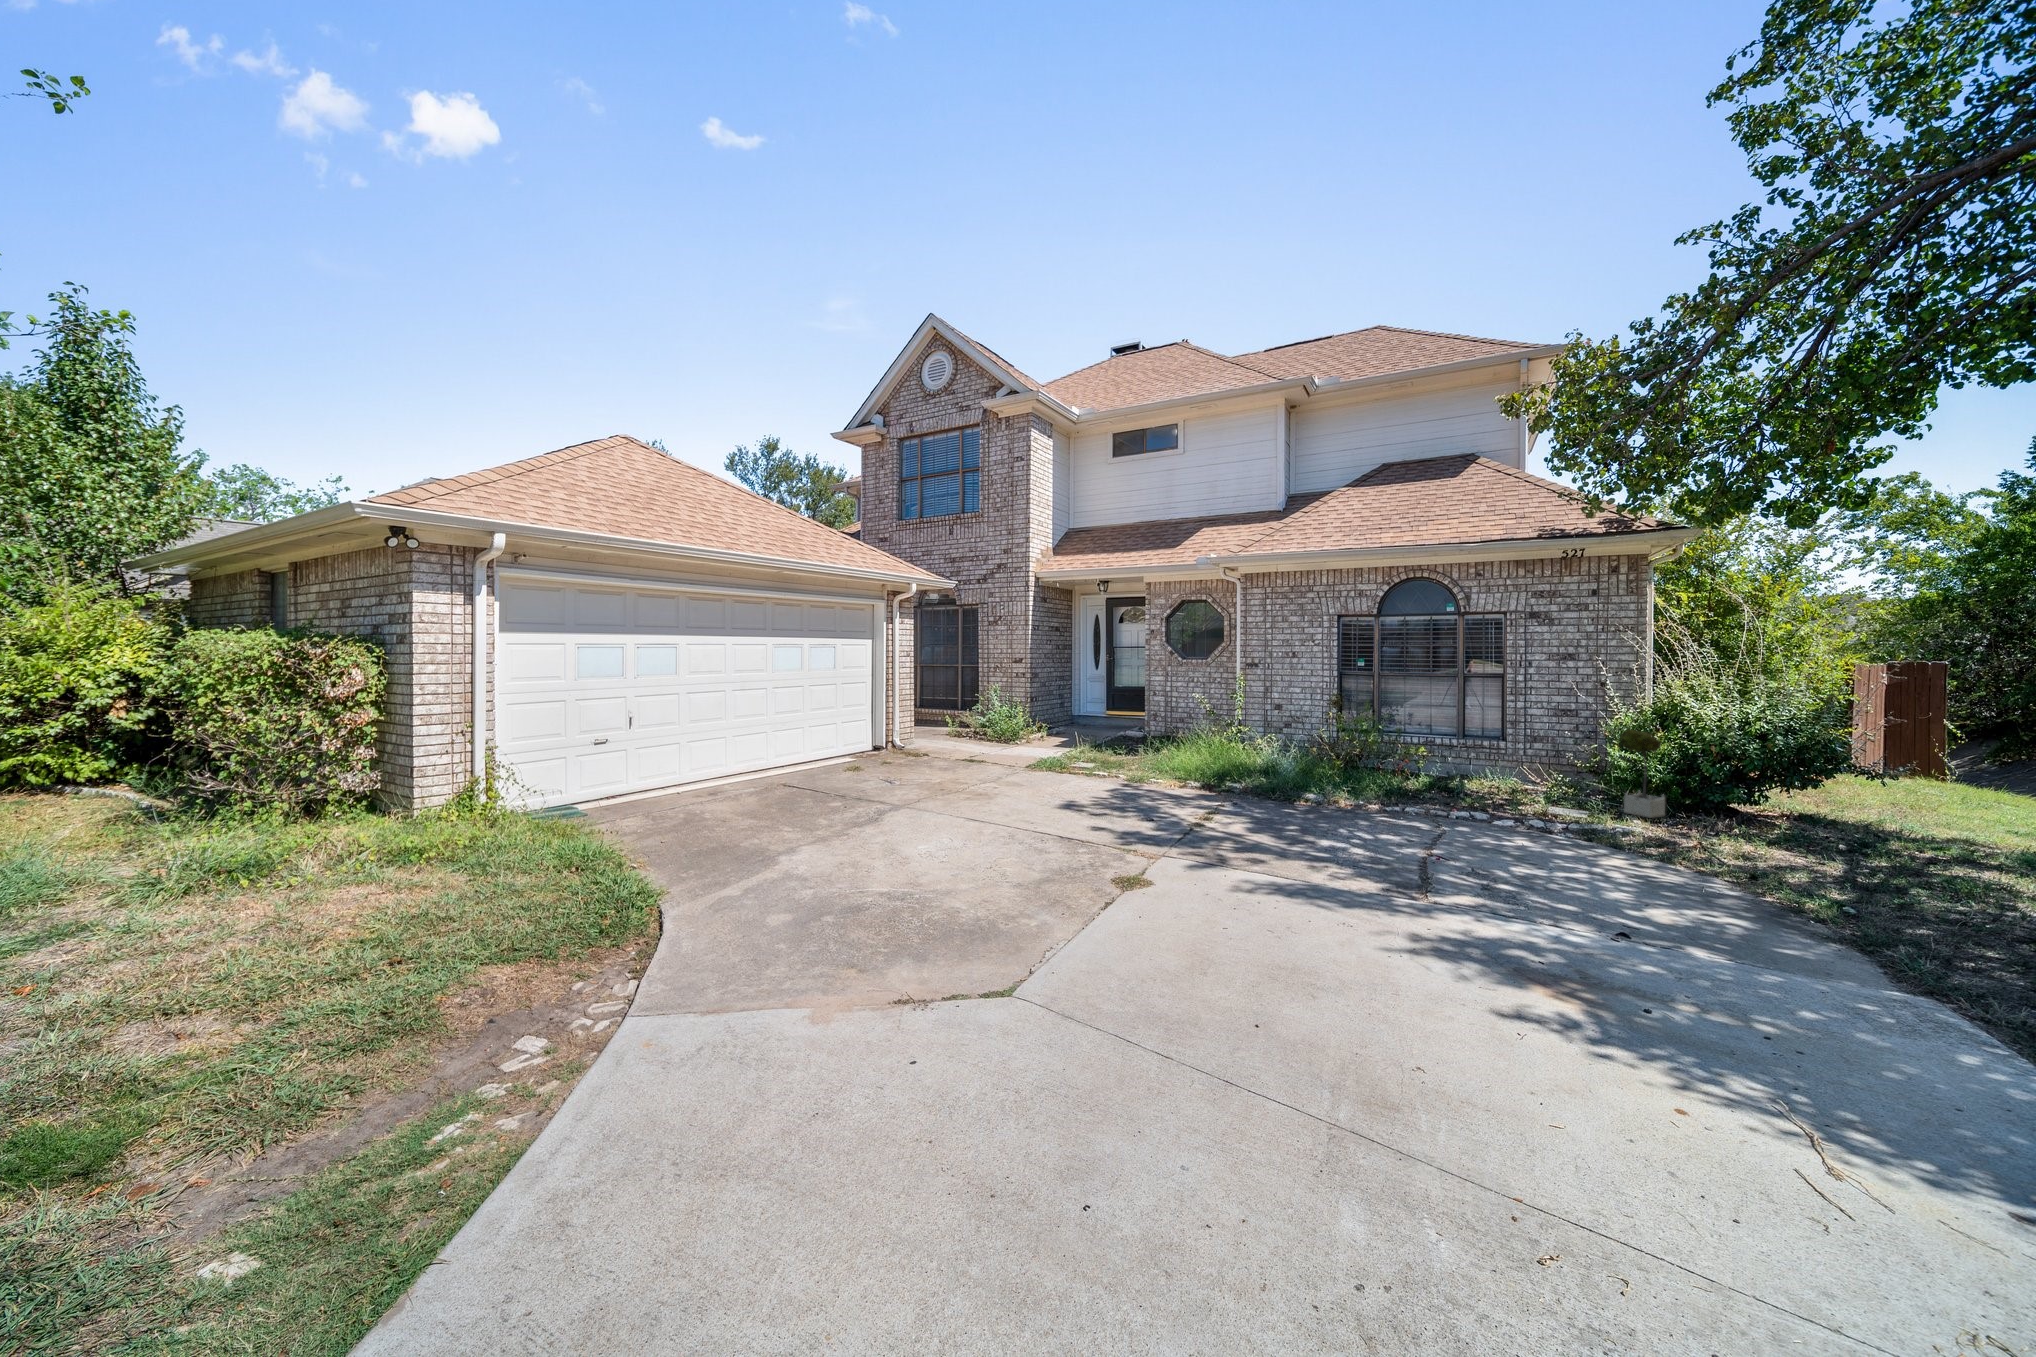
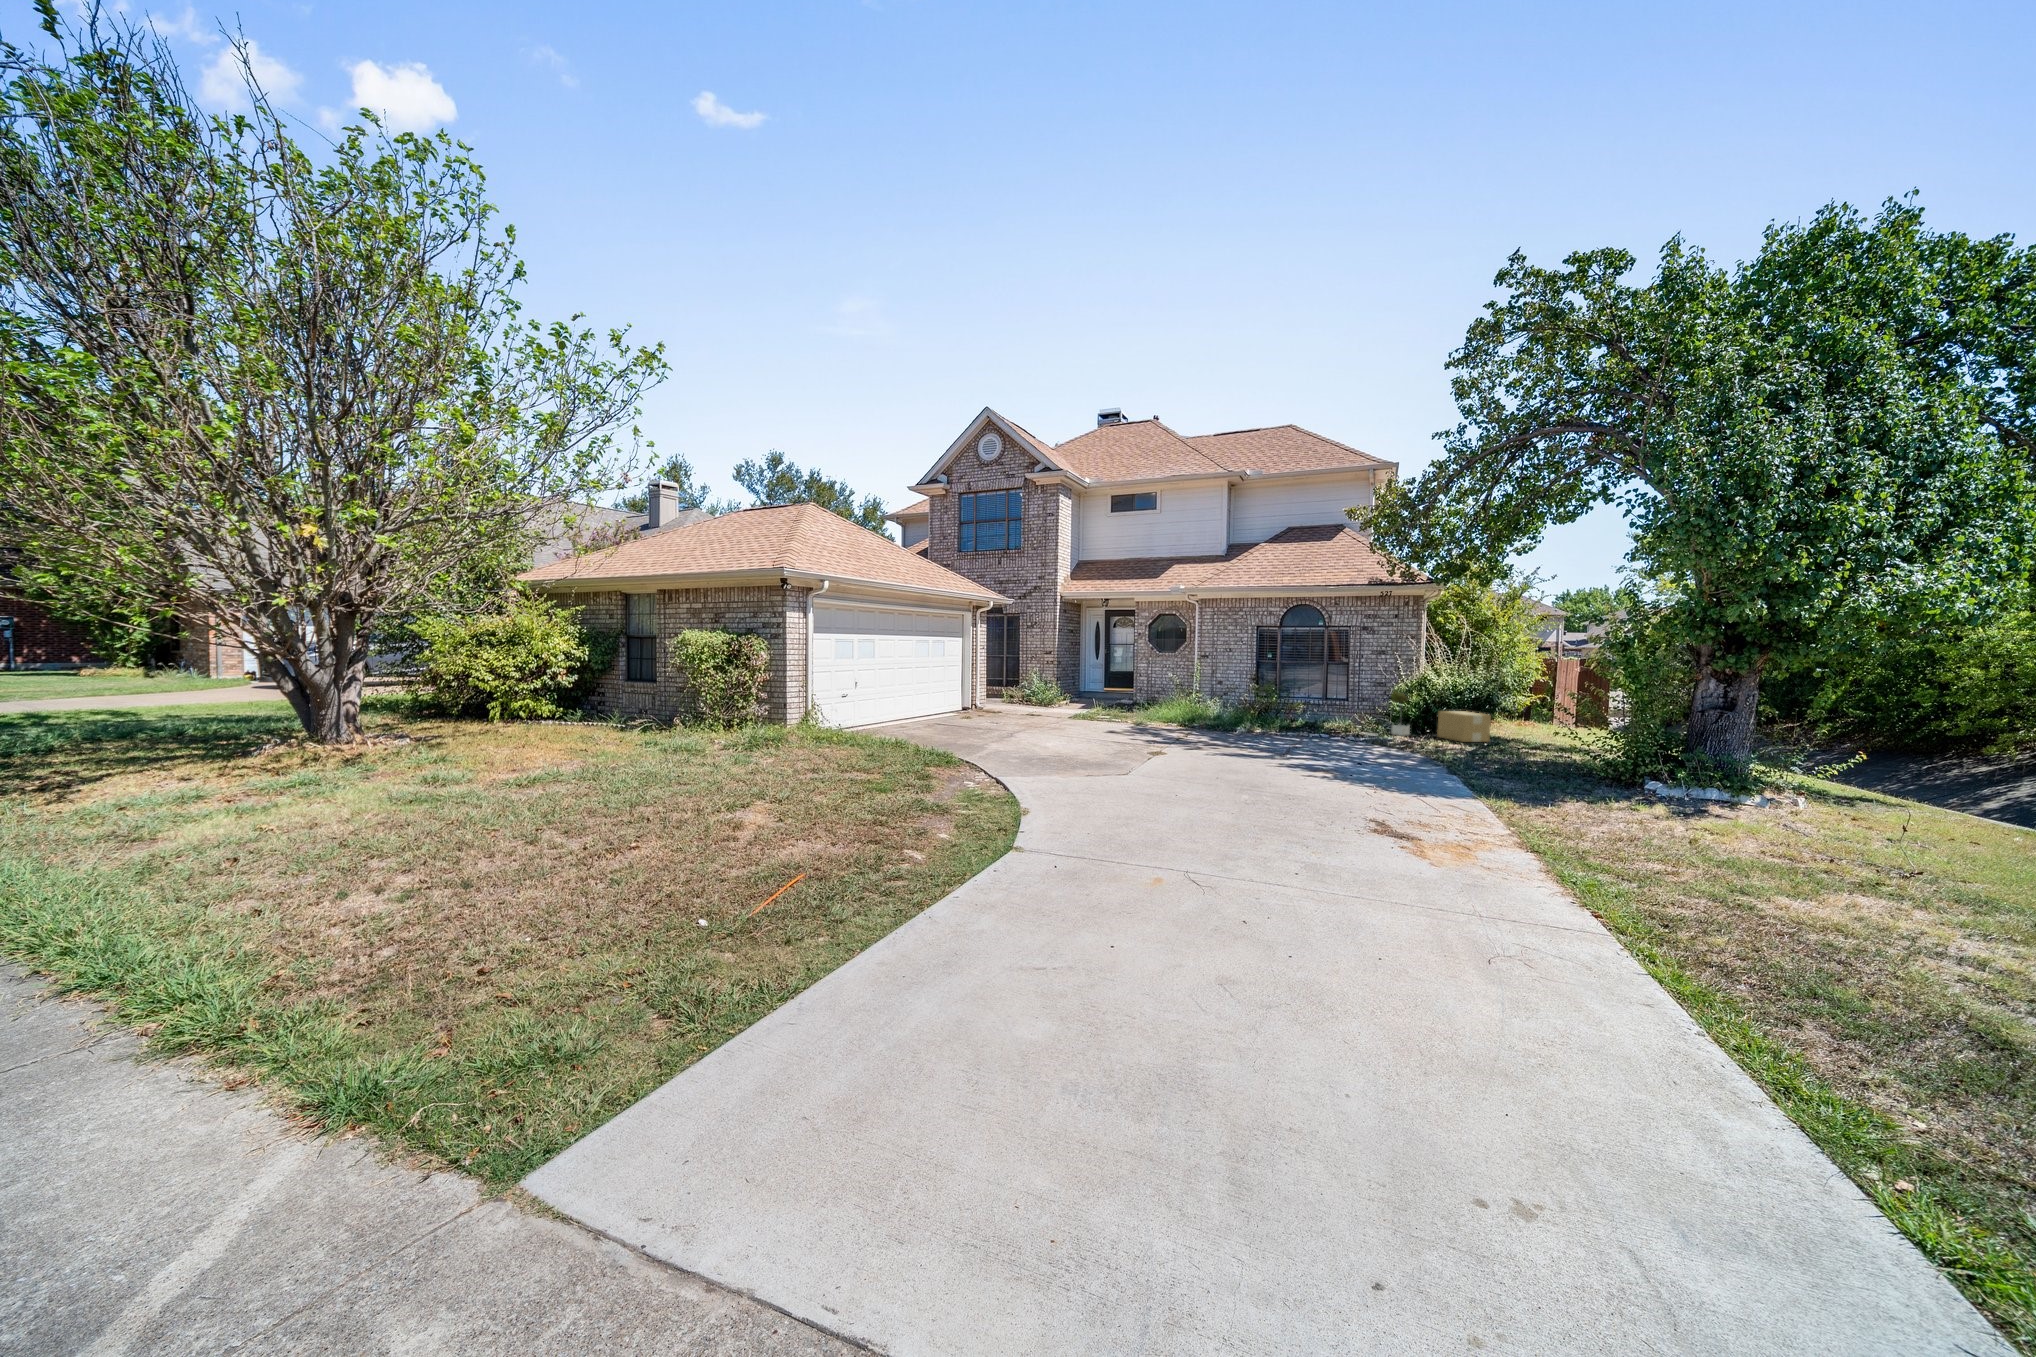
cardboard box: none [1728,769,1871,840] -> present [1437,711,1491,742]

